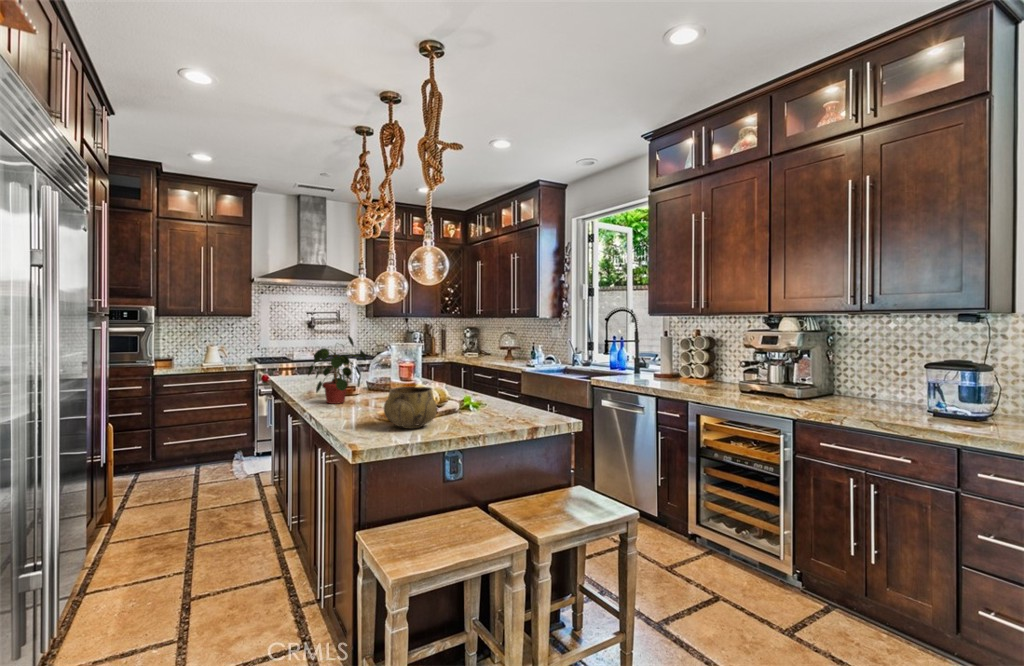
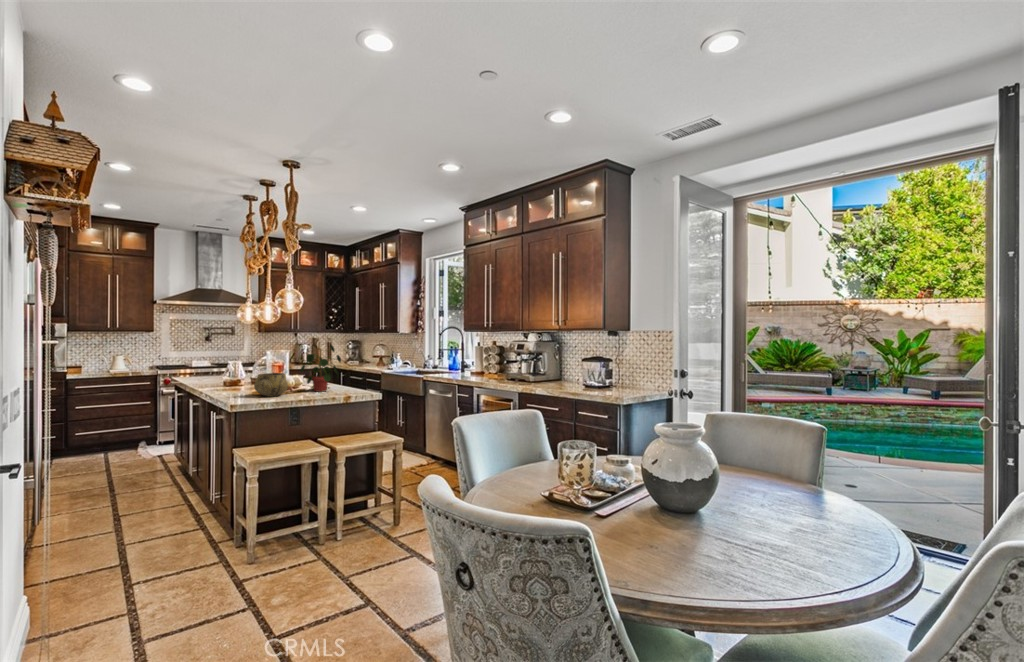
potted plant: present [308,336,366,404] -> present [301,345,341,392]

